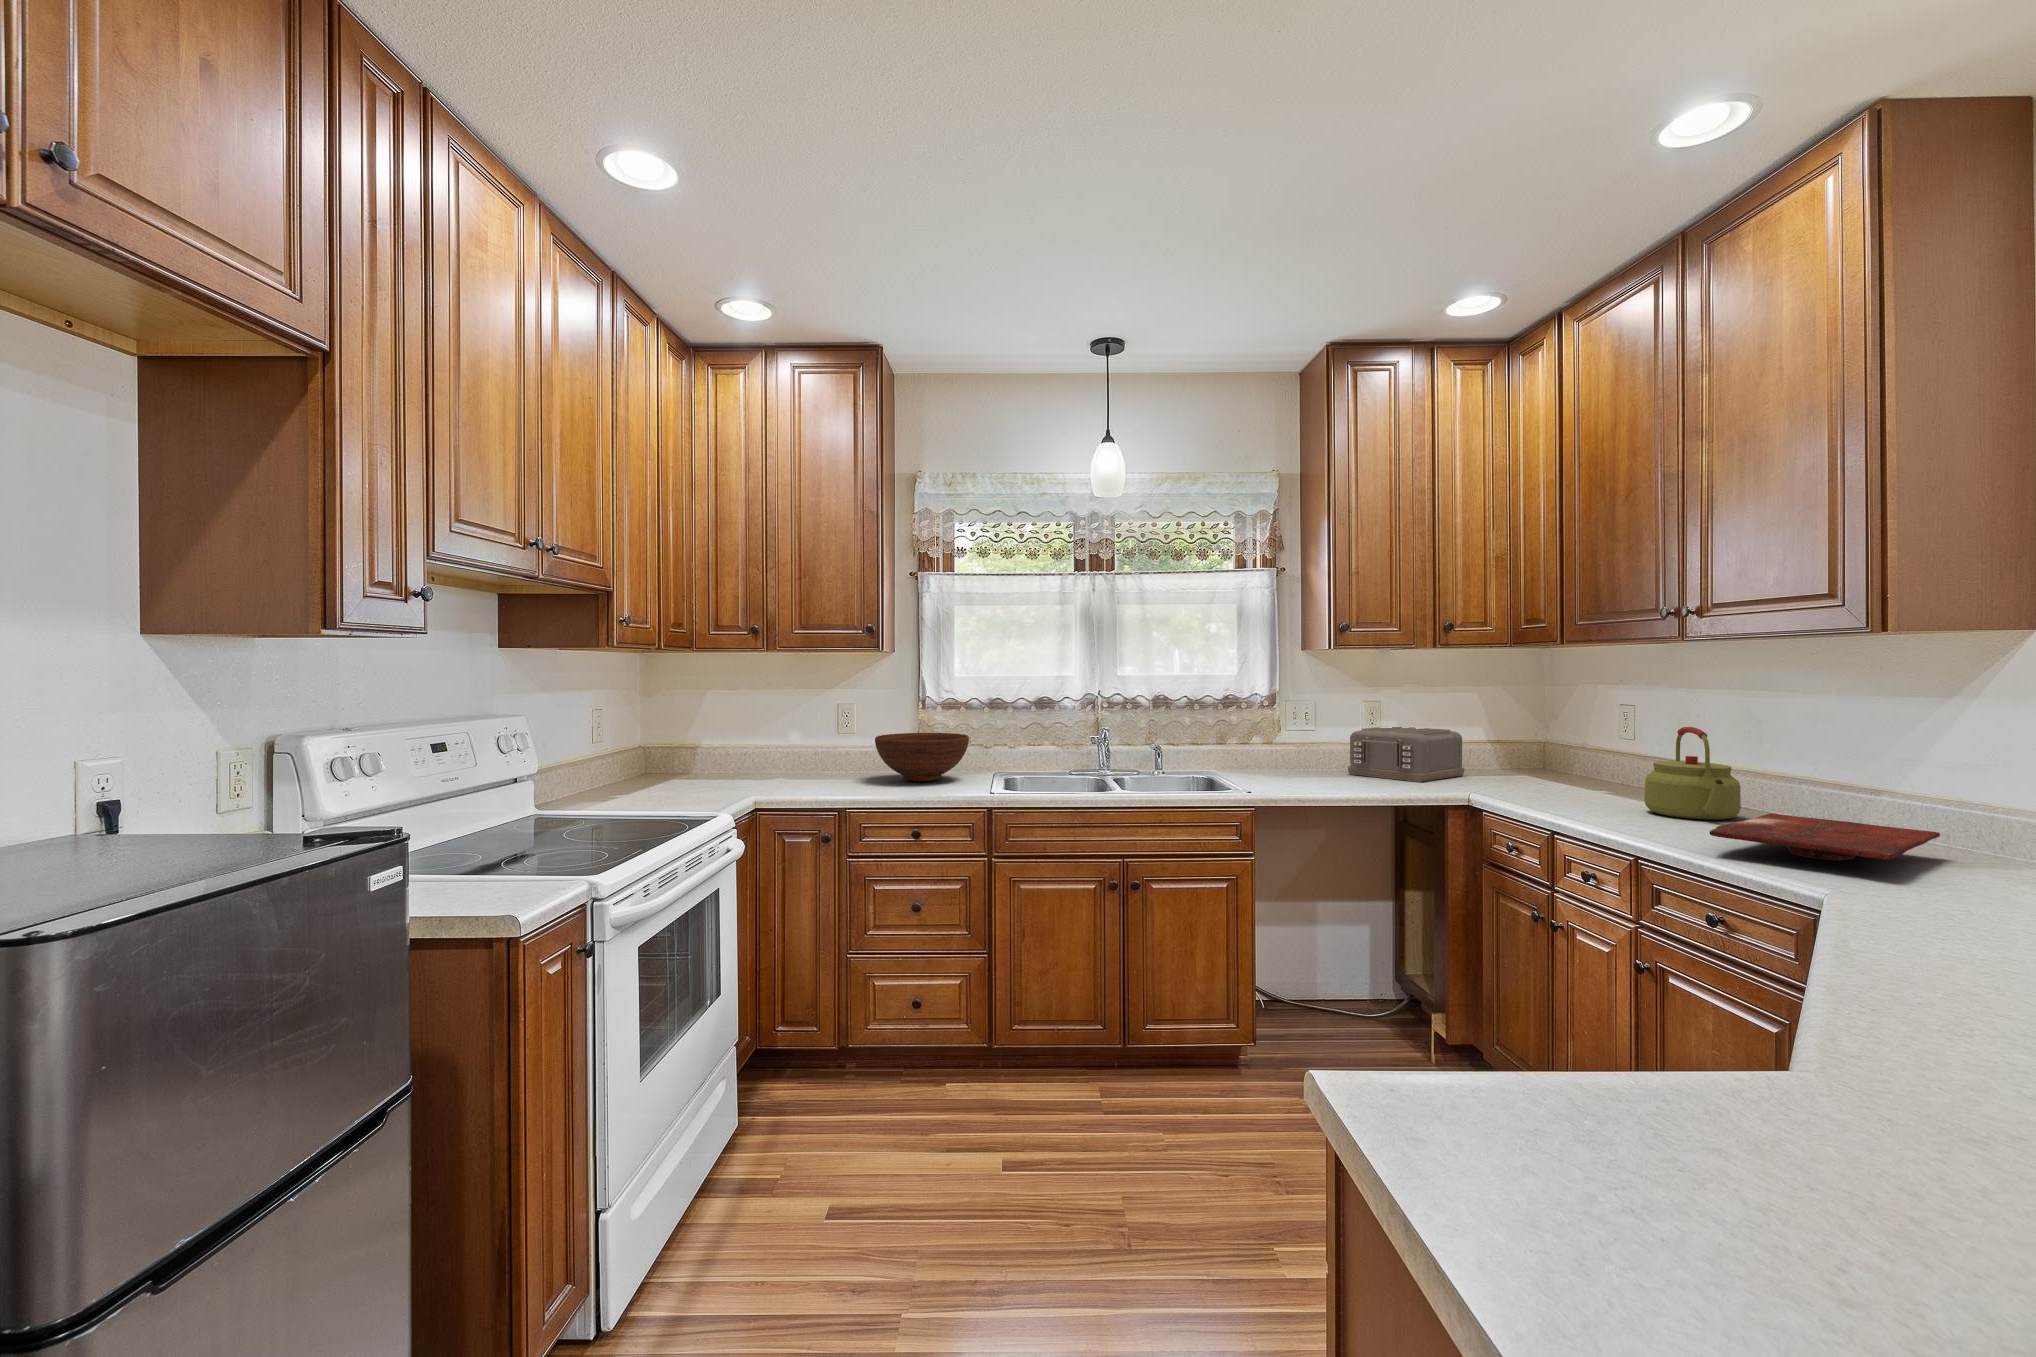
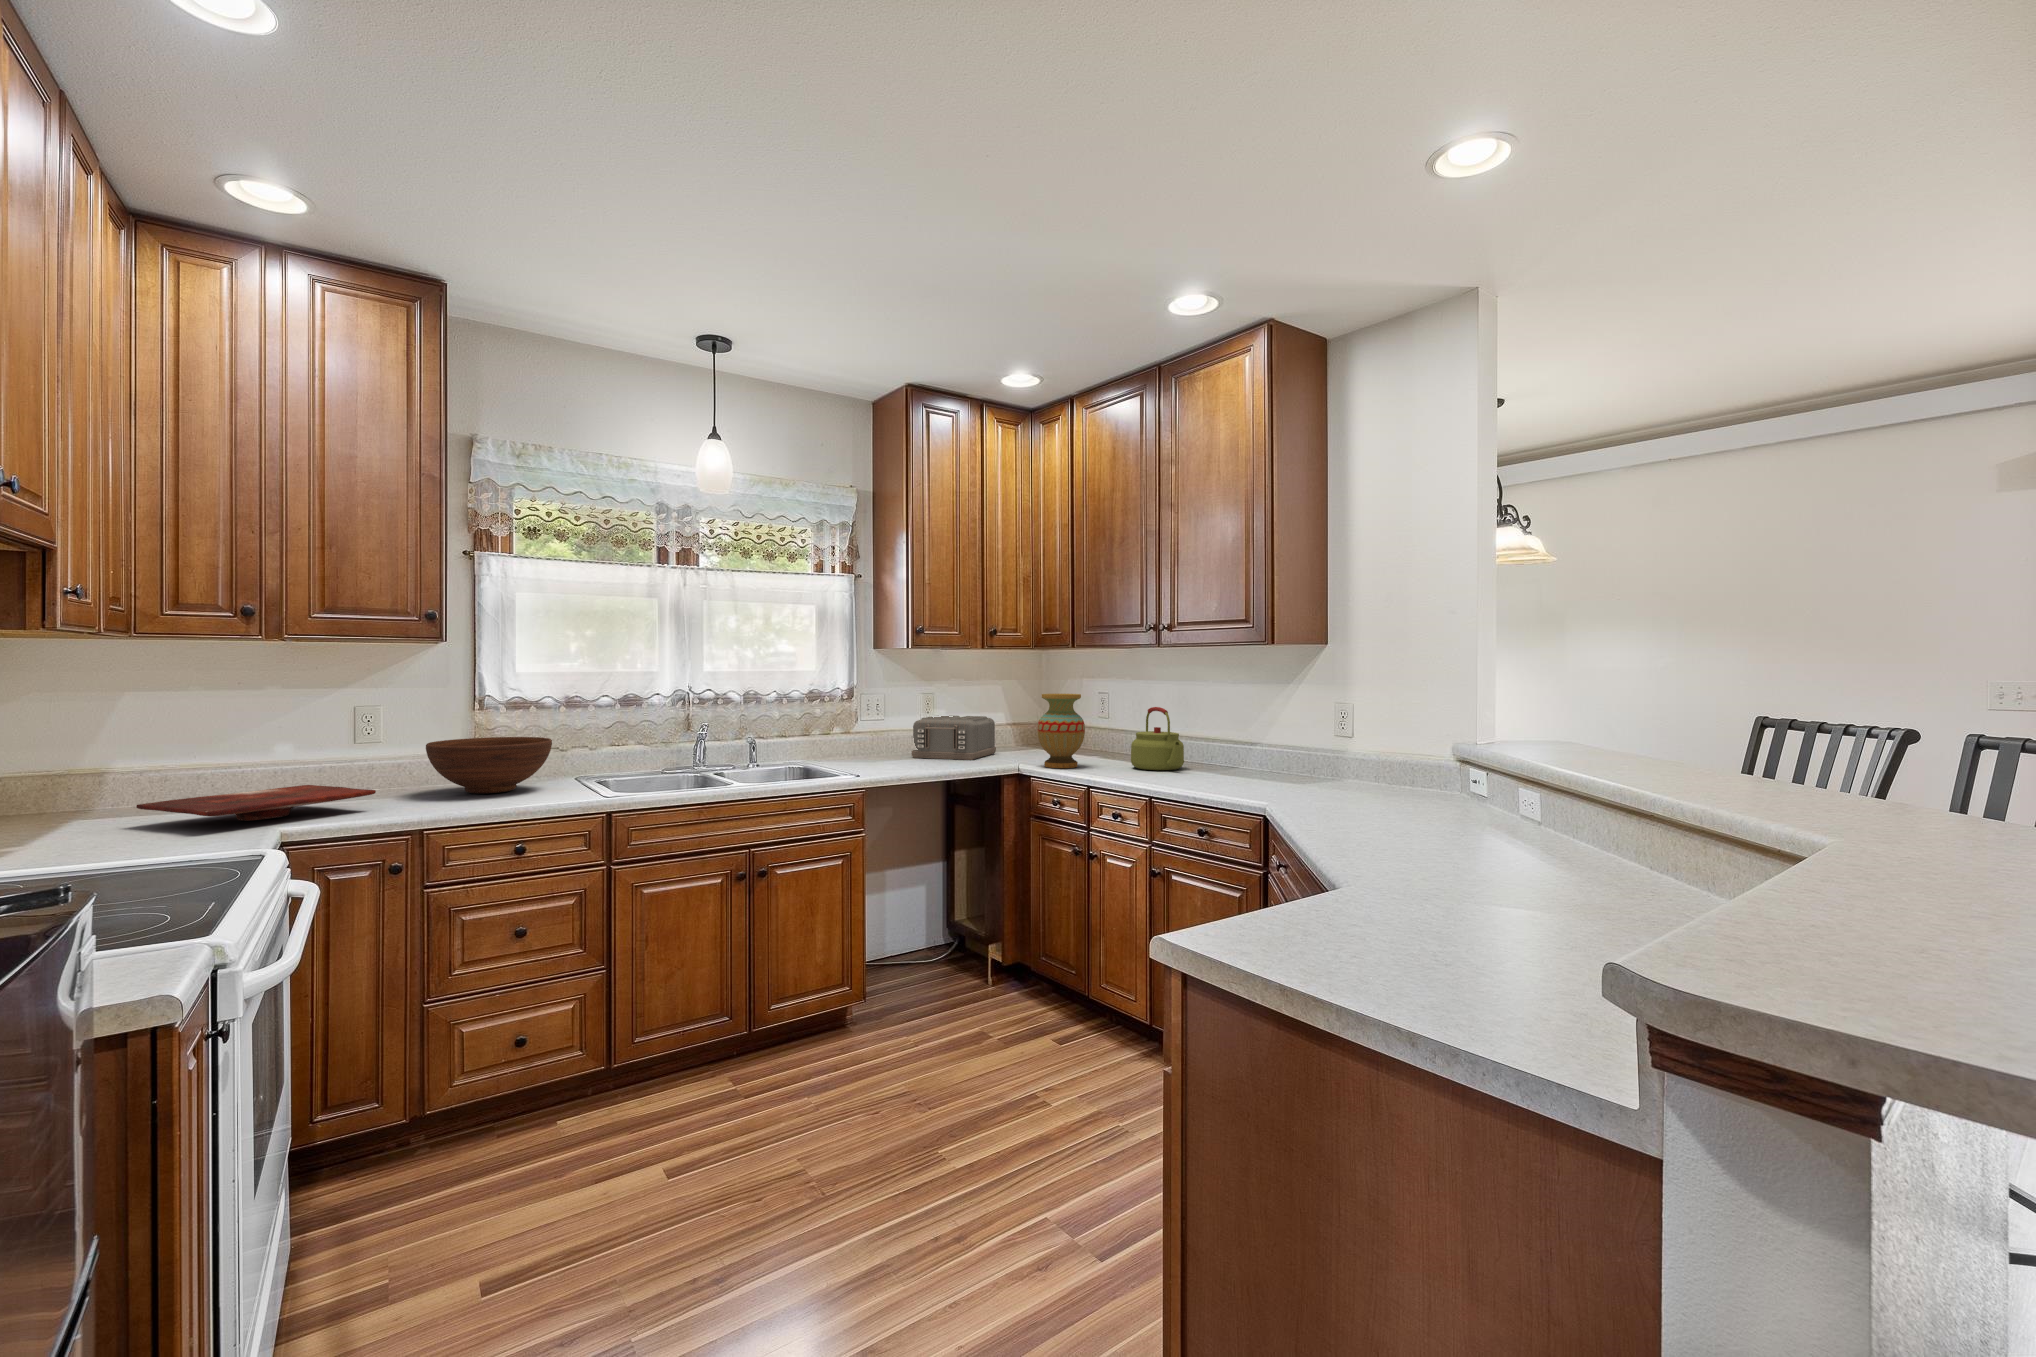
vase: none [1498,704,1571,803] -> present [1037,694,1085,768]
cutting board: present [1710,814,1940,861] -> present [136,785,376,821]

